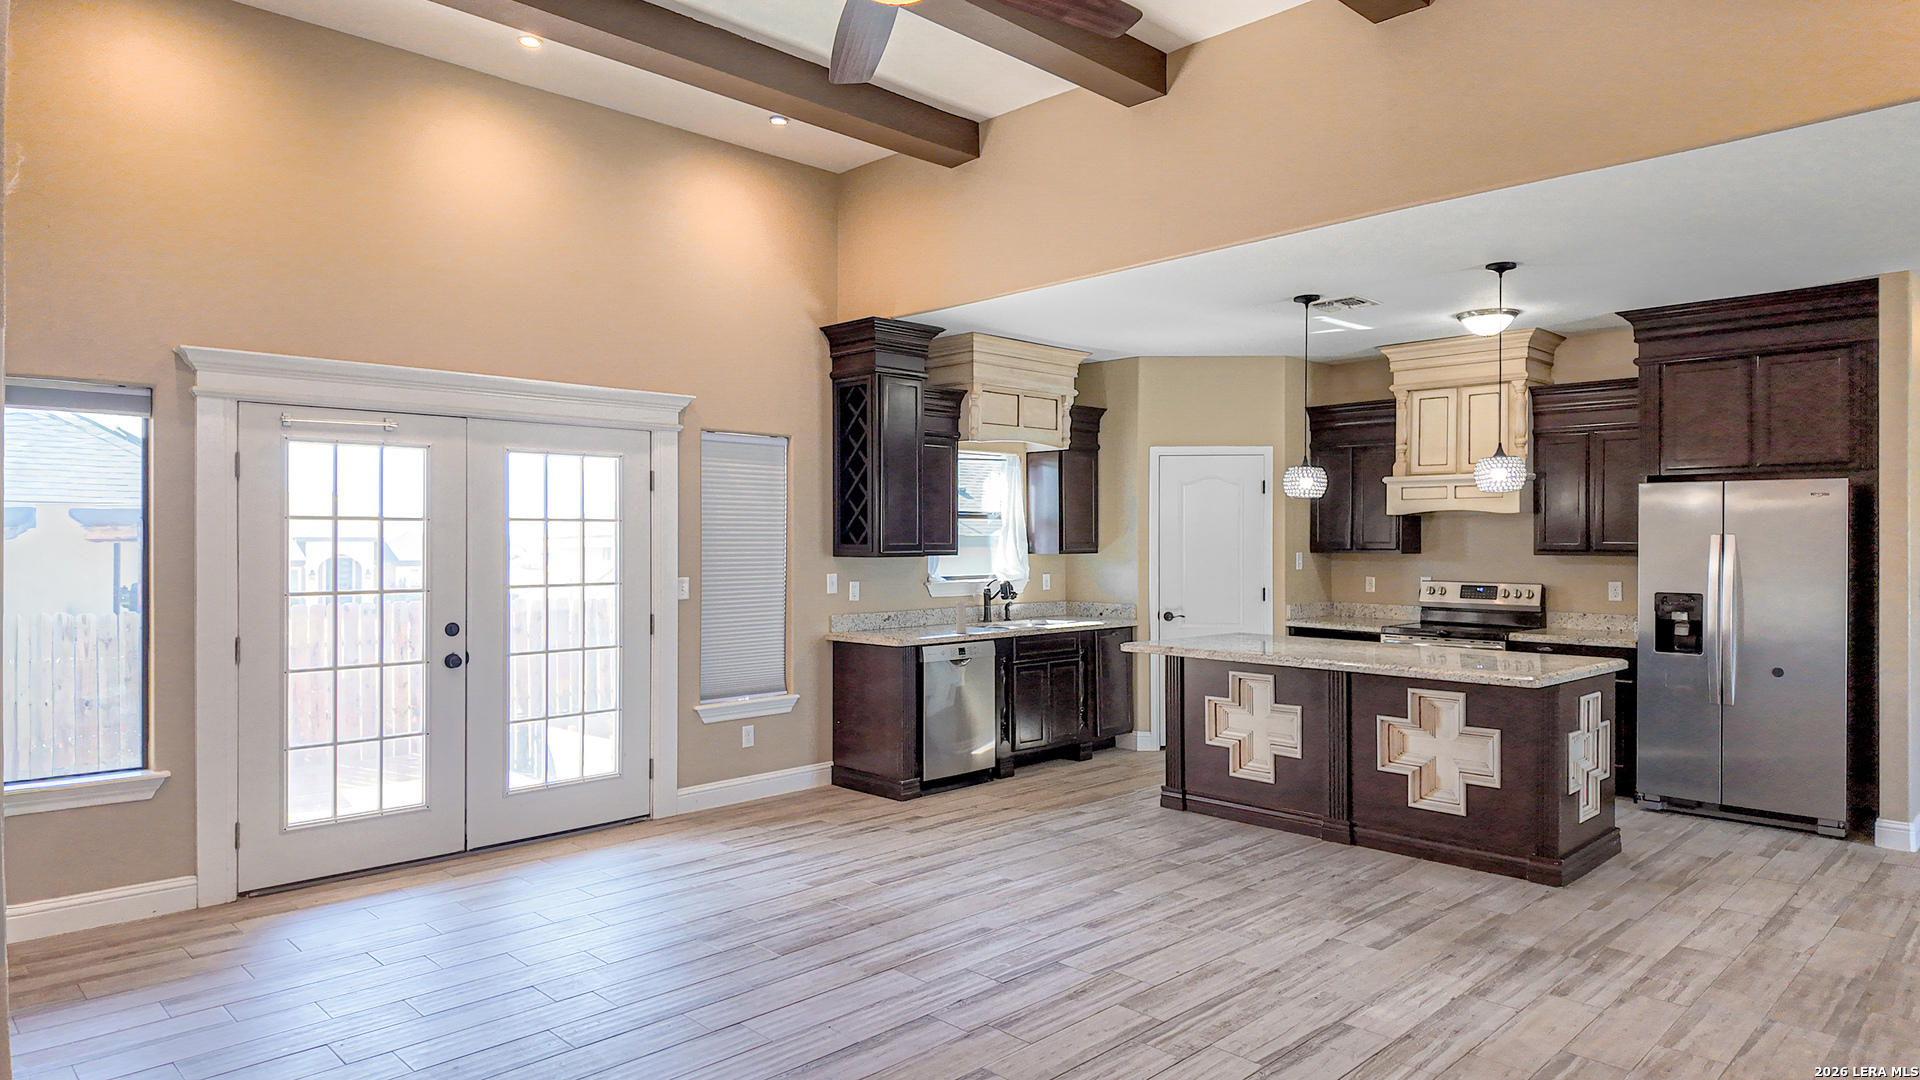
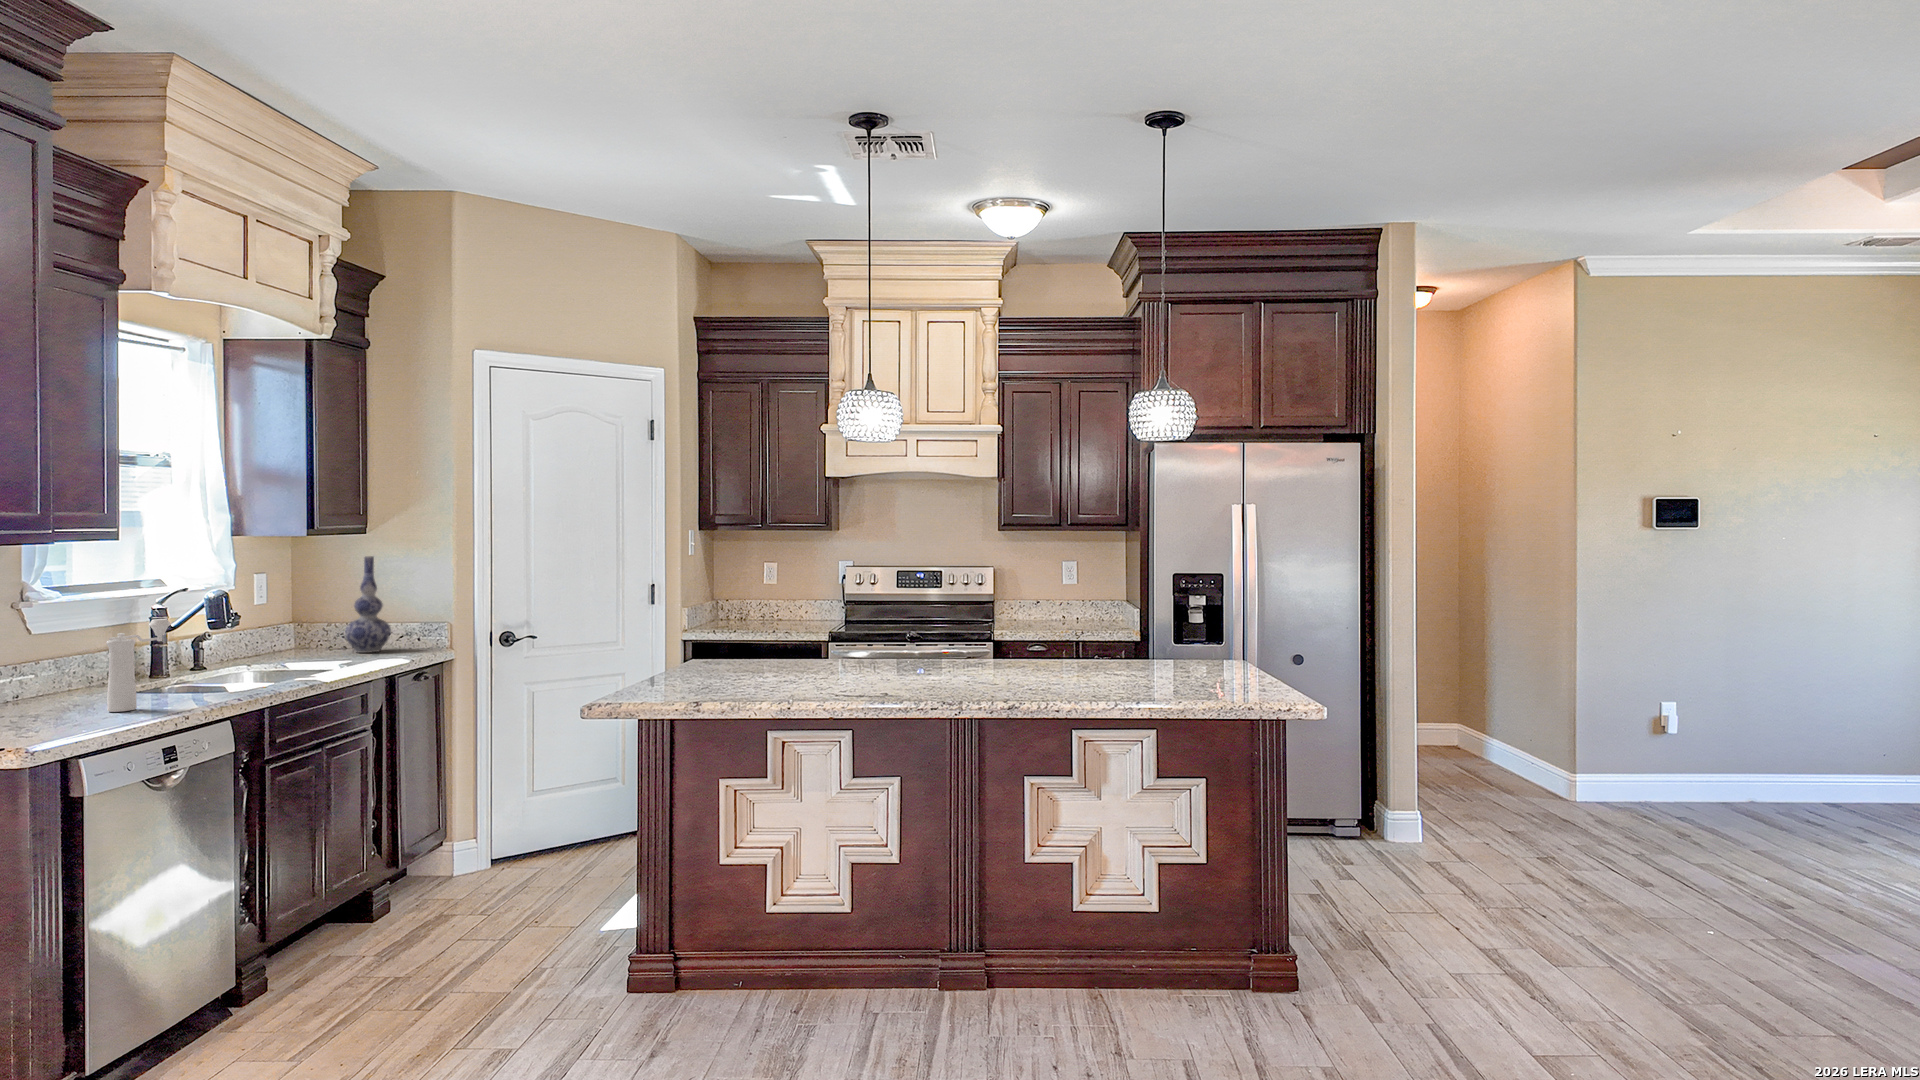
vase: none [1076,566,1099,620] -> present [345,556,391,653]

